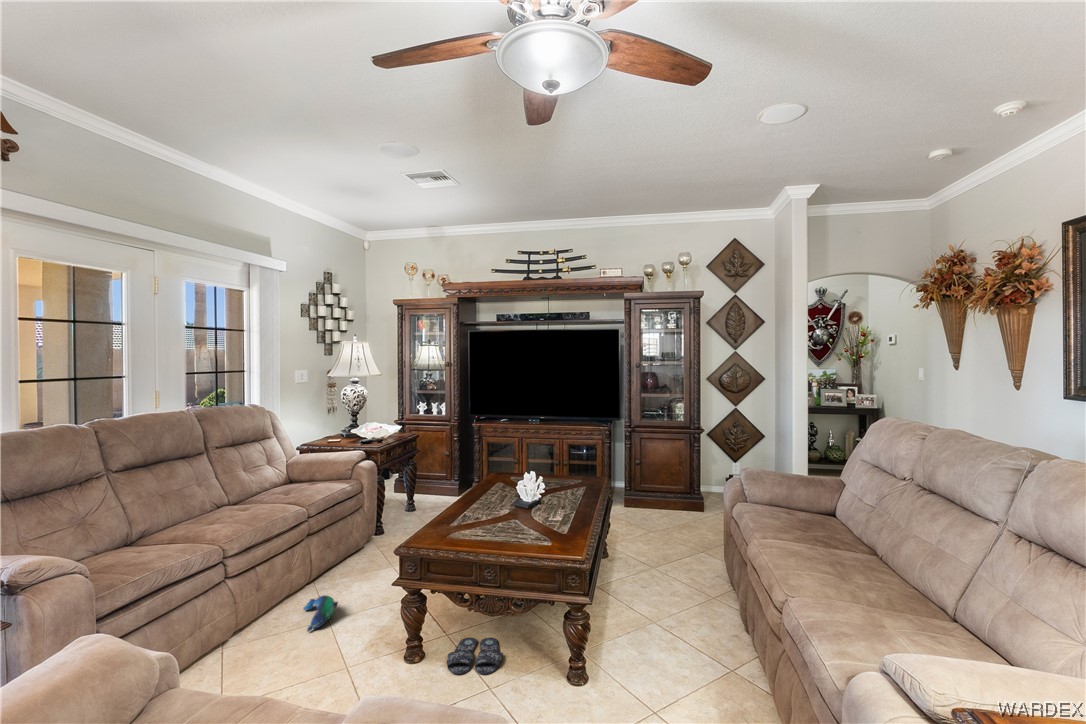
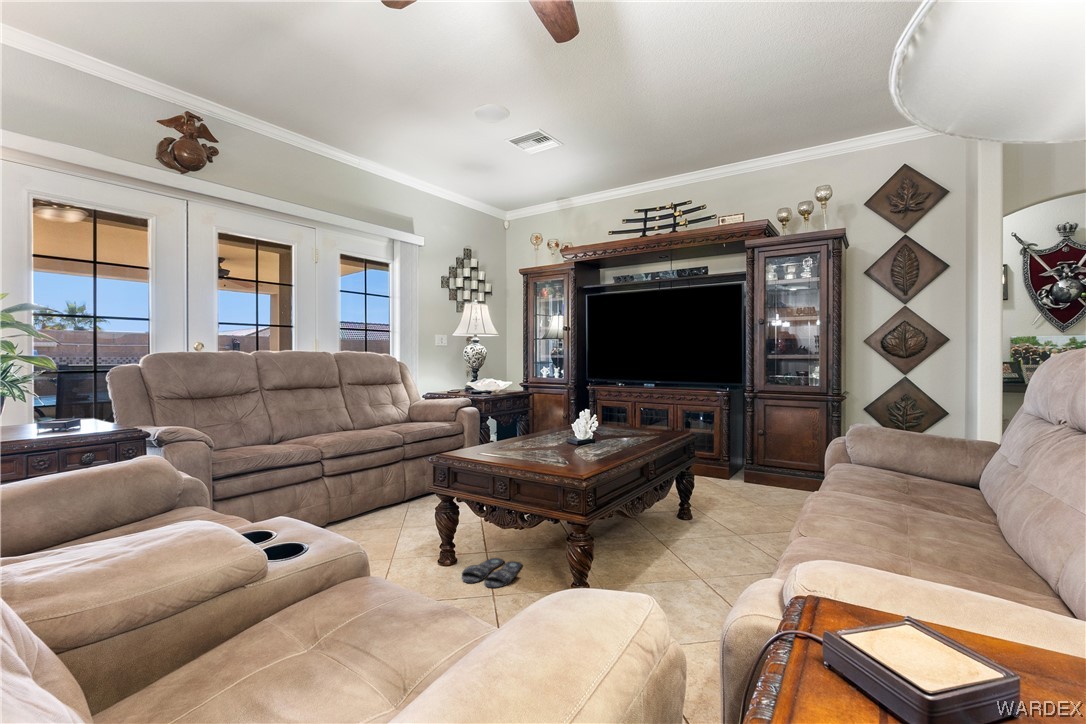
plush toy: present [304,595,338,632] -> none [378,507,409,531]

